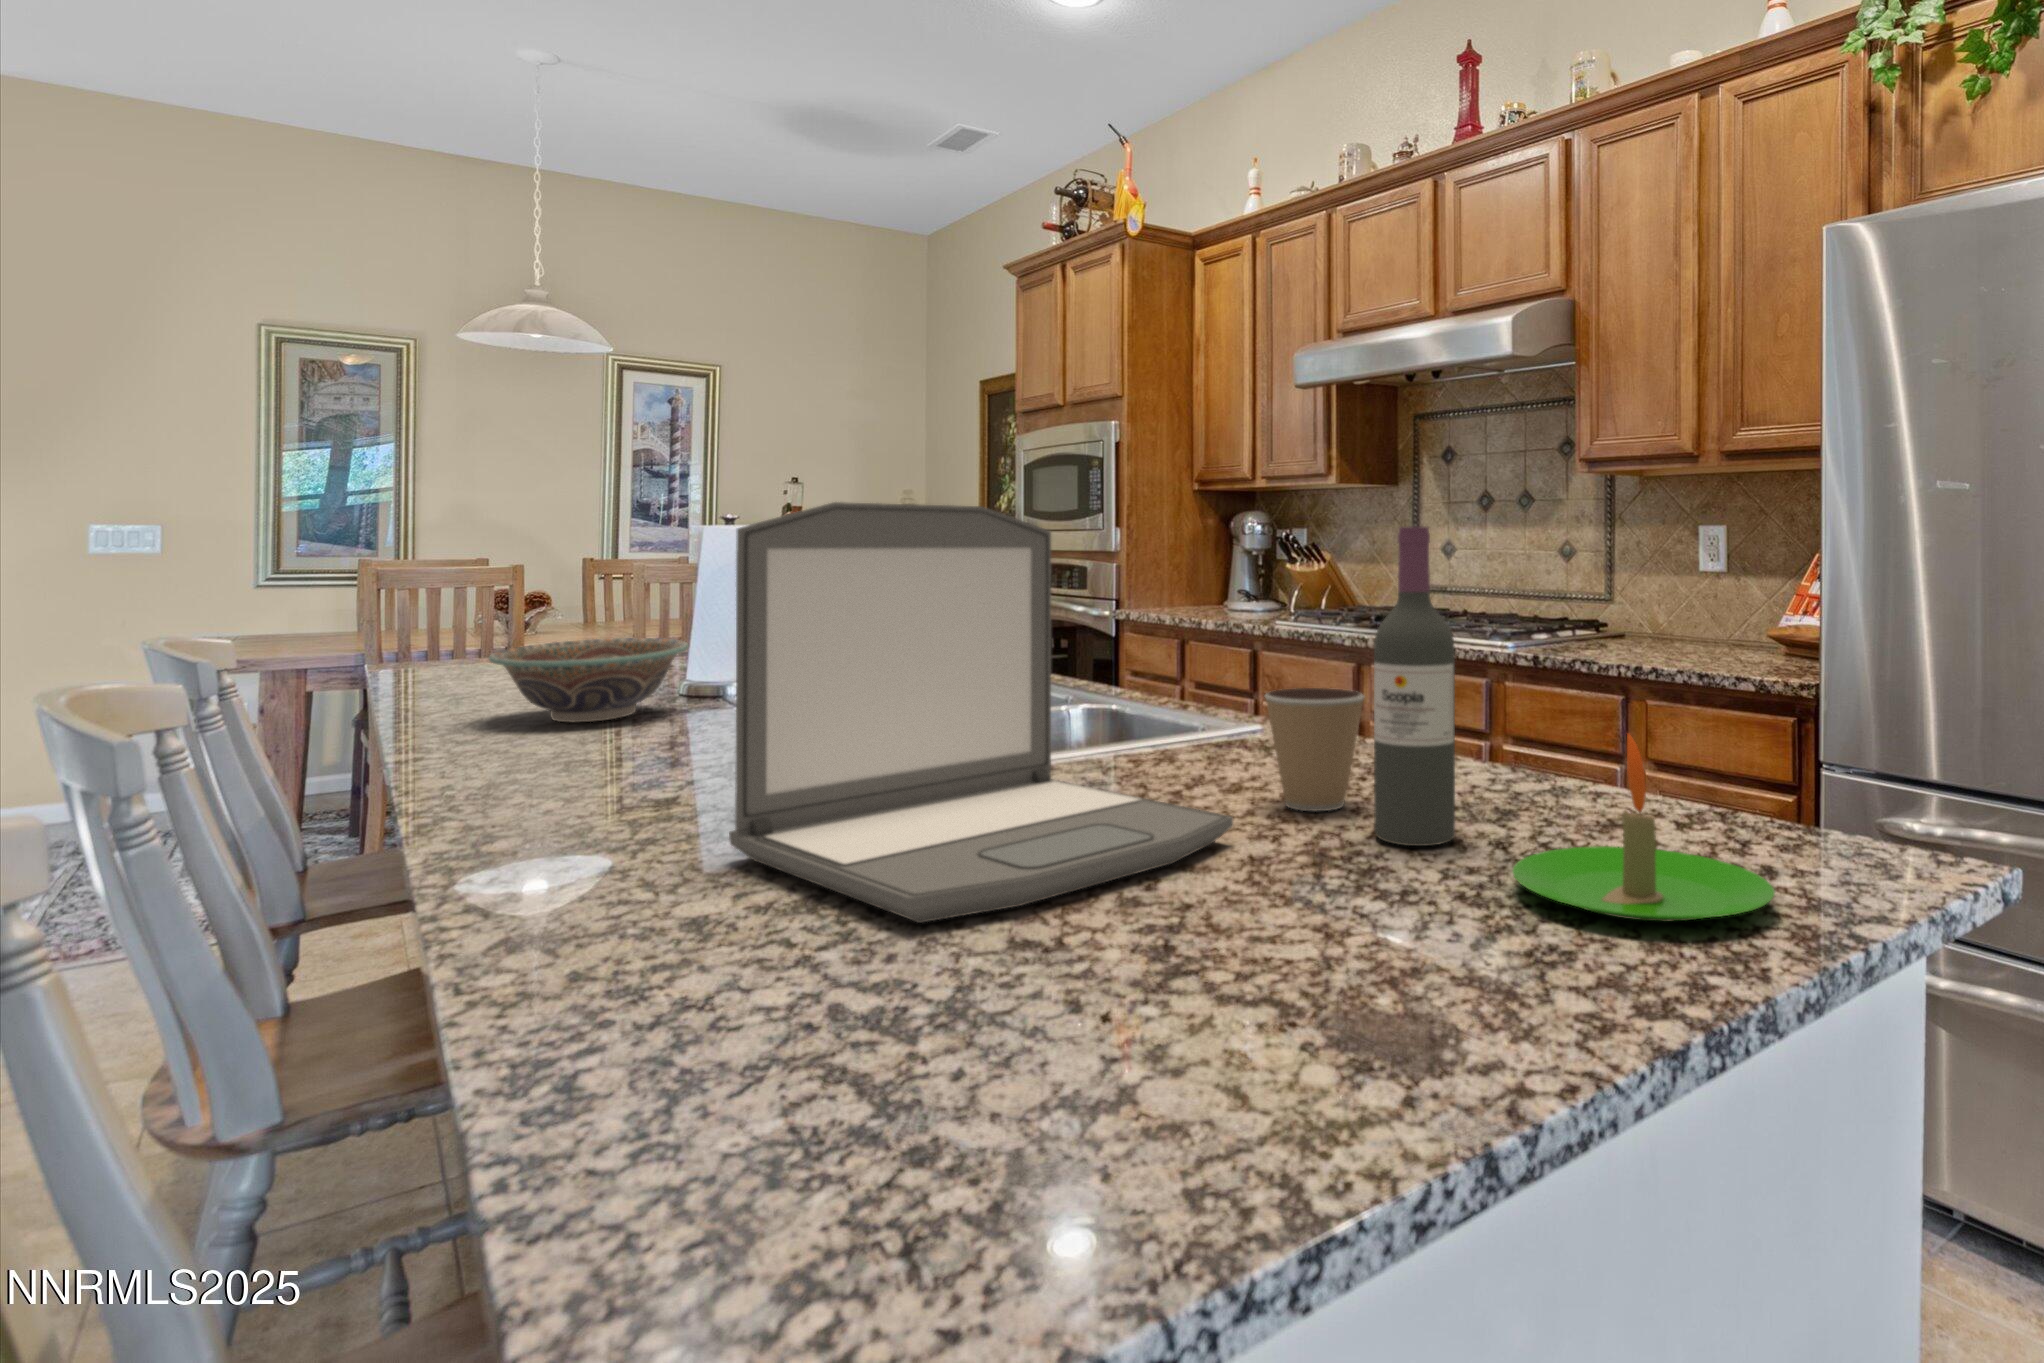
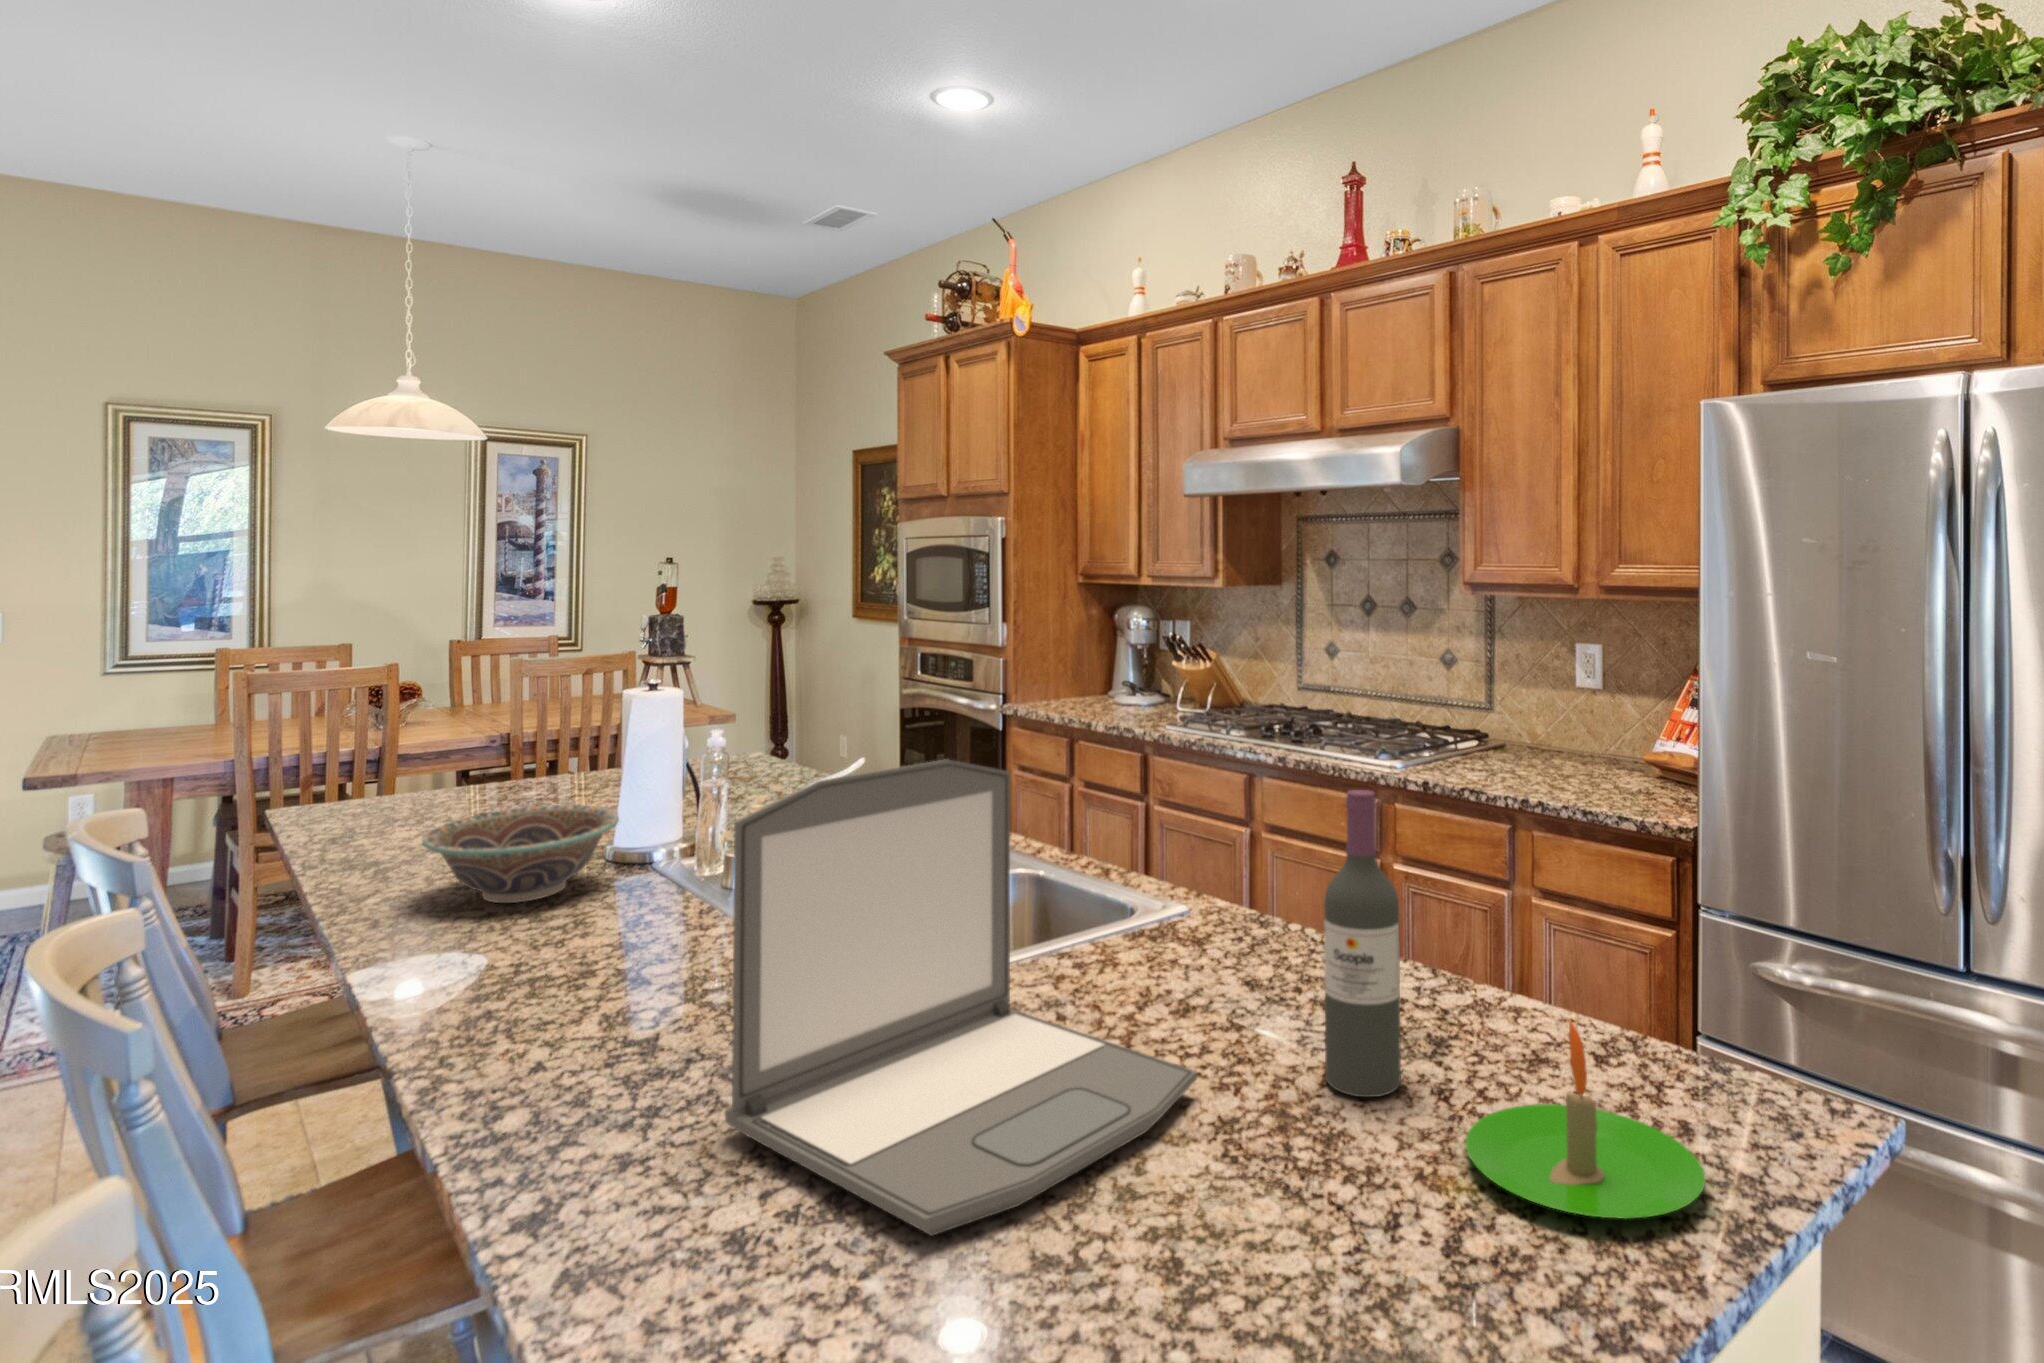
coffee cup: present [1265,688,1364,811] -> none [1212,913,1307,1042]

